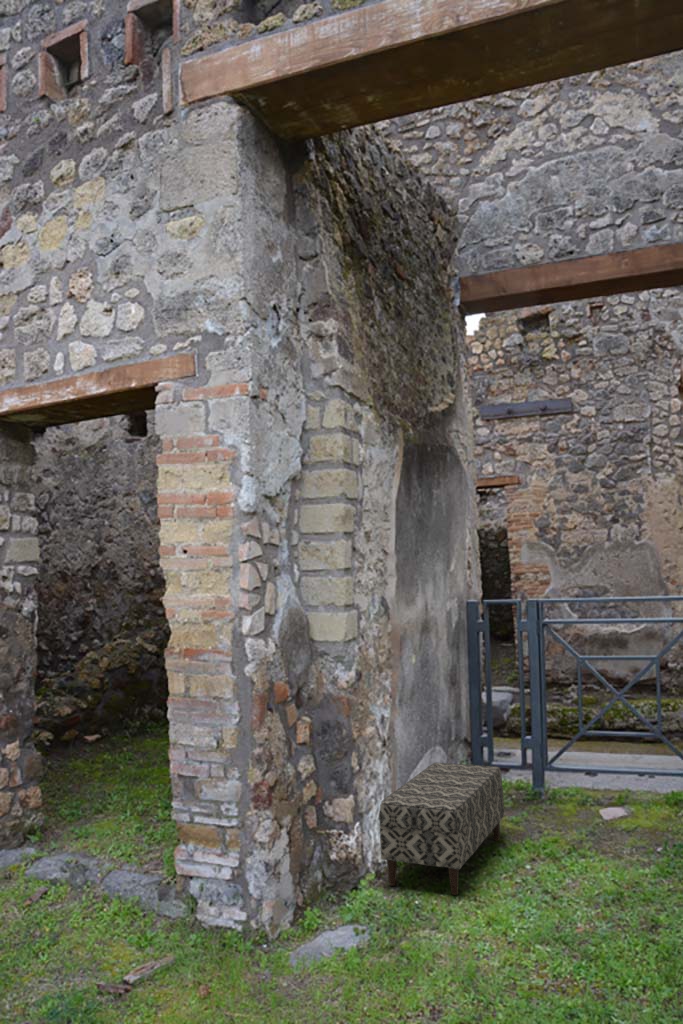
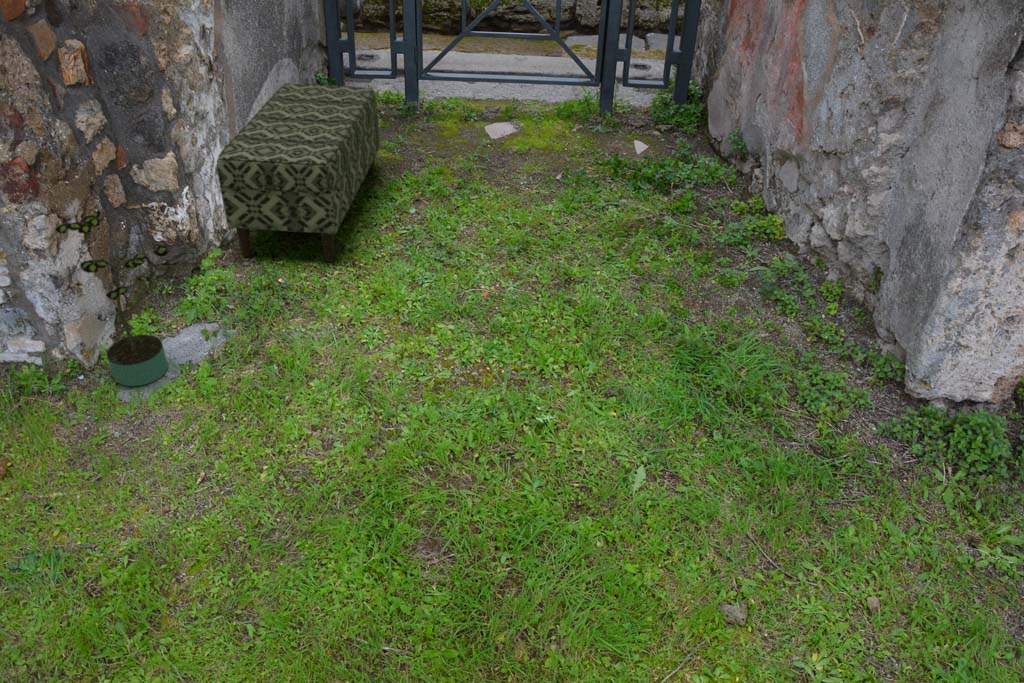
potted plant: none [276,822,344,960] -> present [55,211,177,386]

